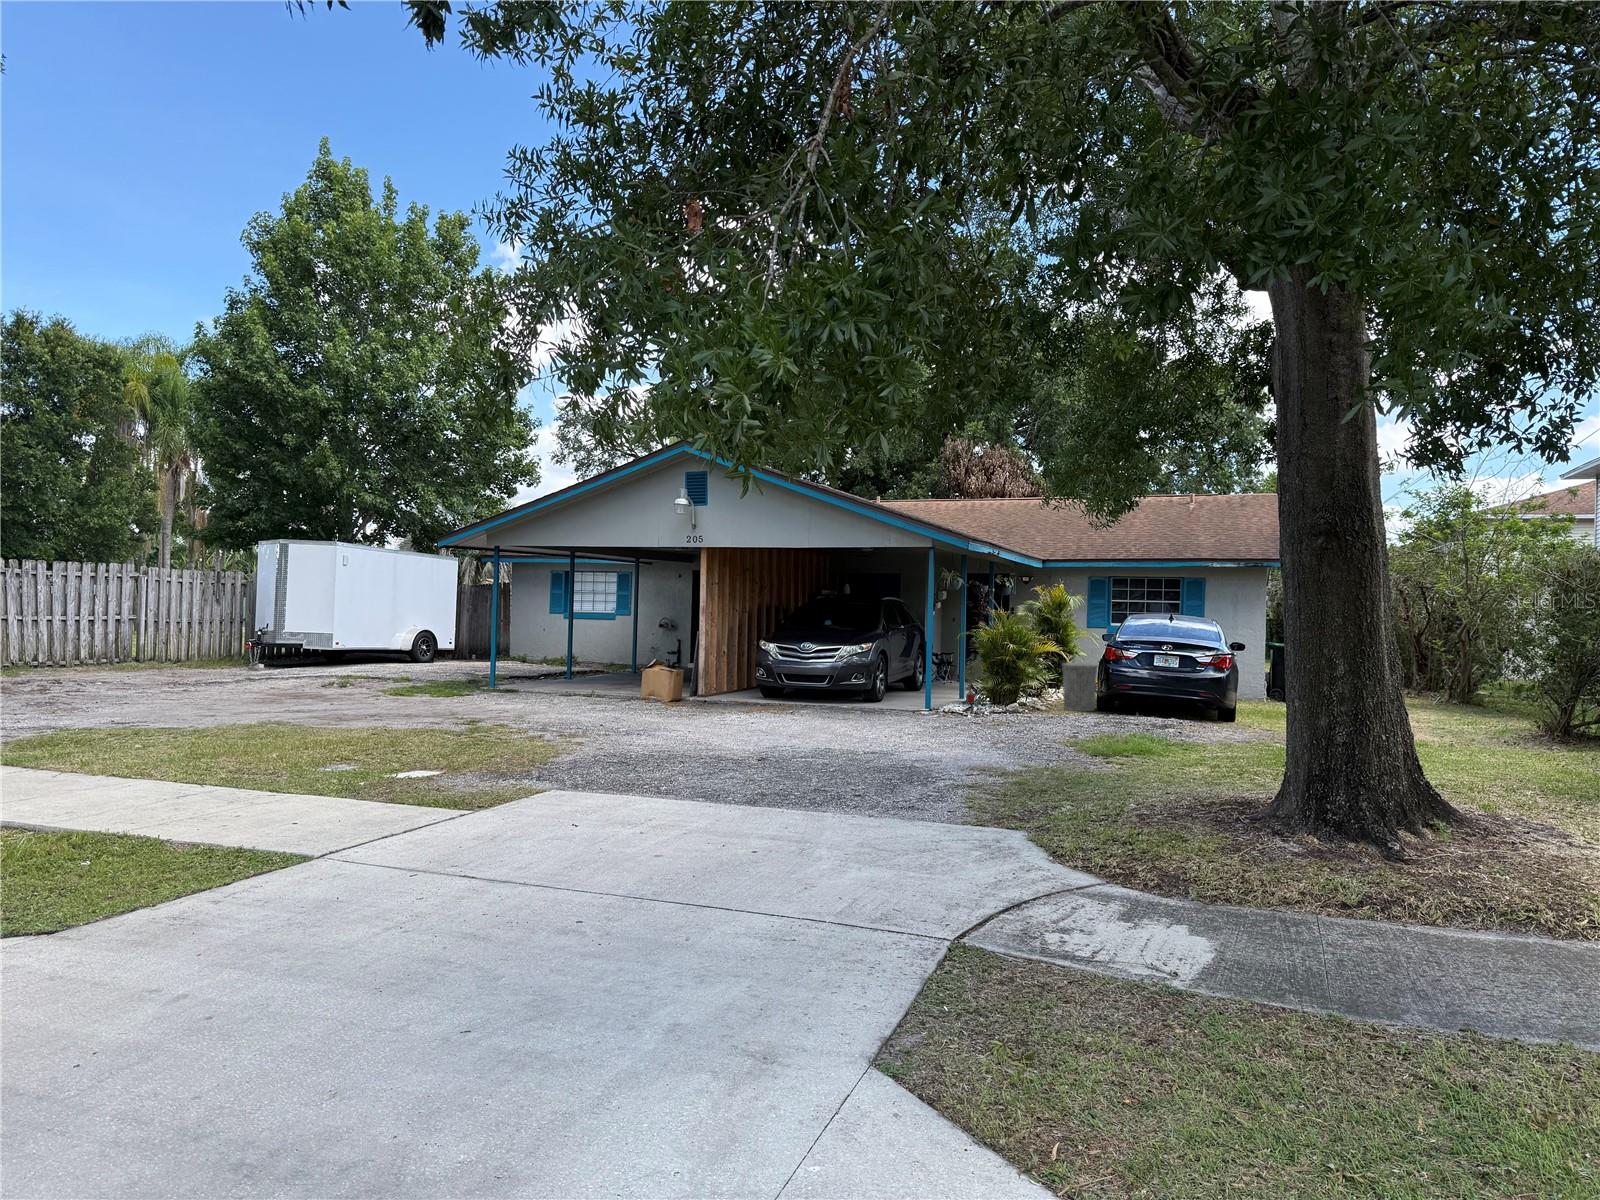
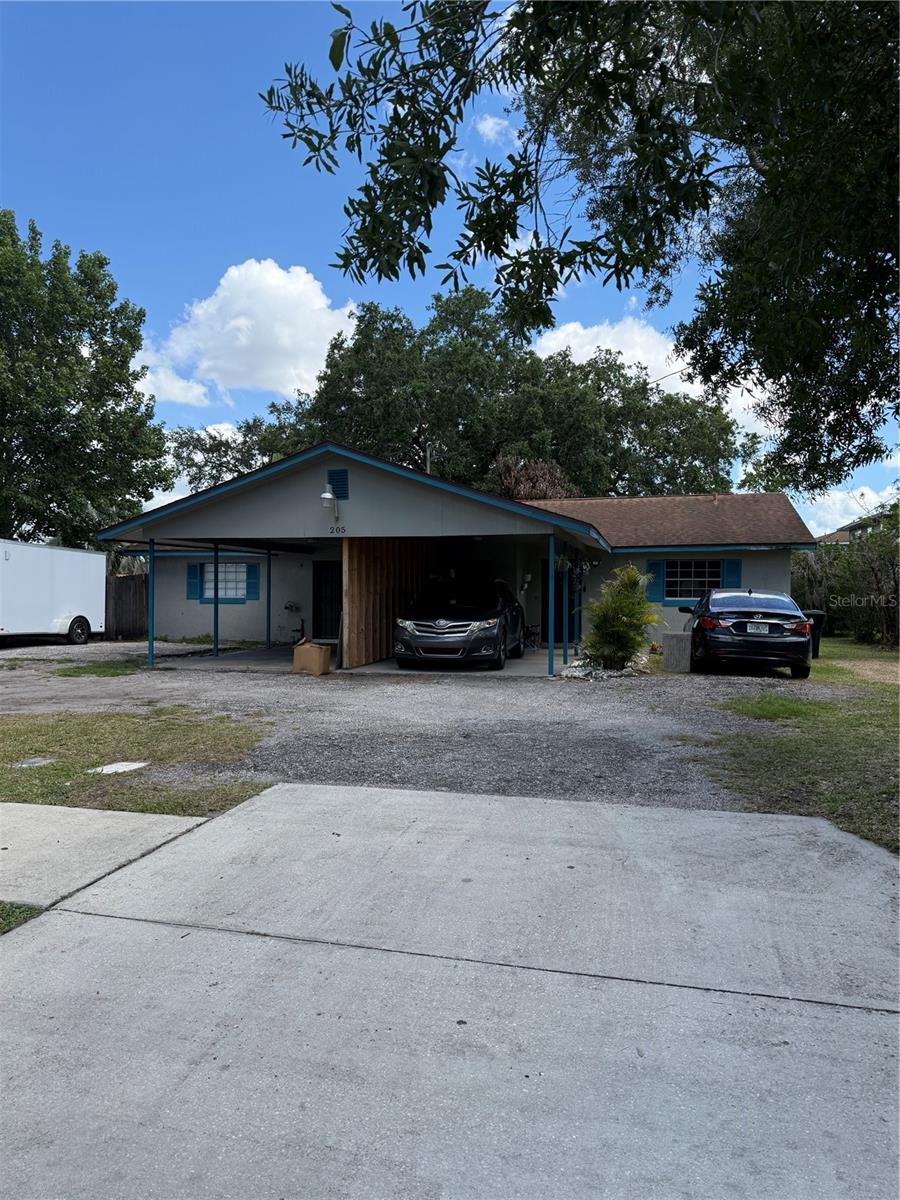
potted tree: present [963,655,987,704] -> none [573,626,598,668]

